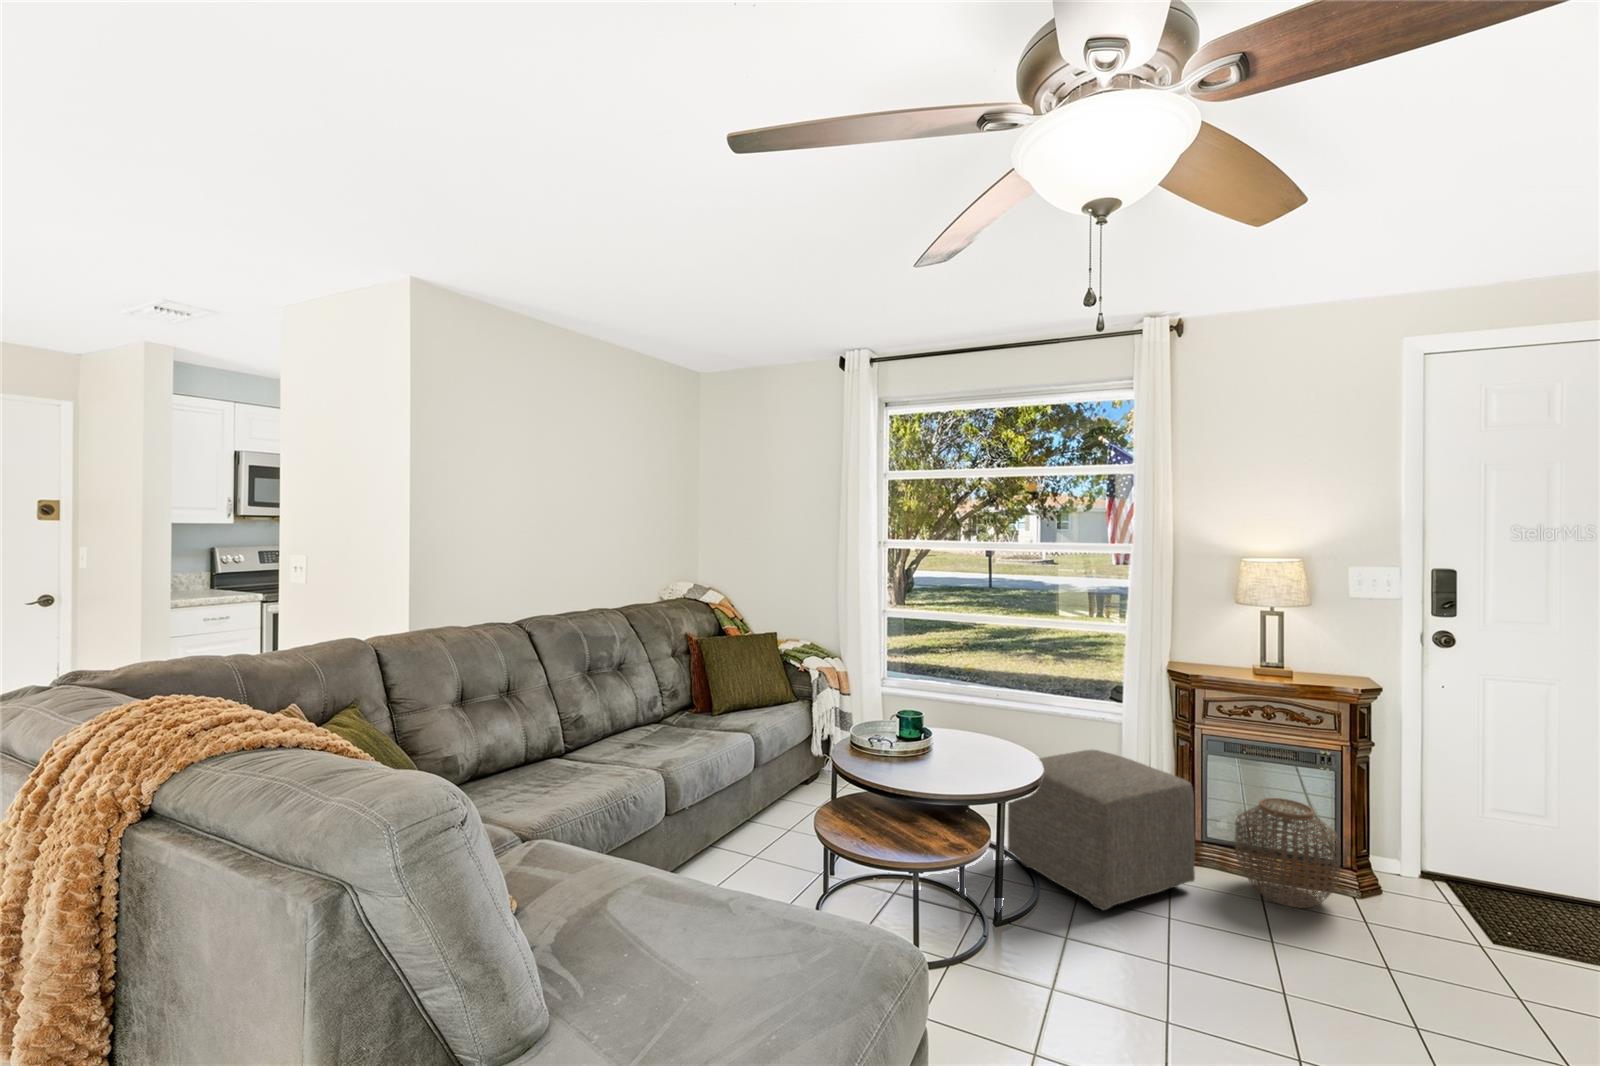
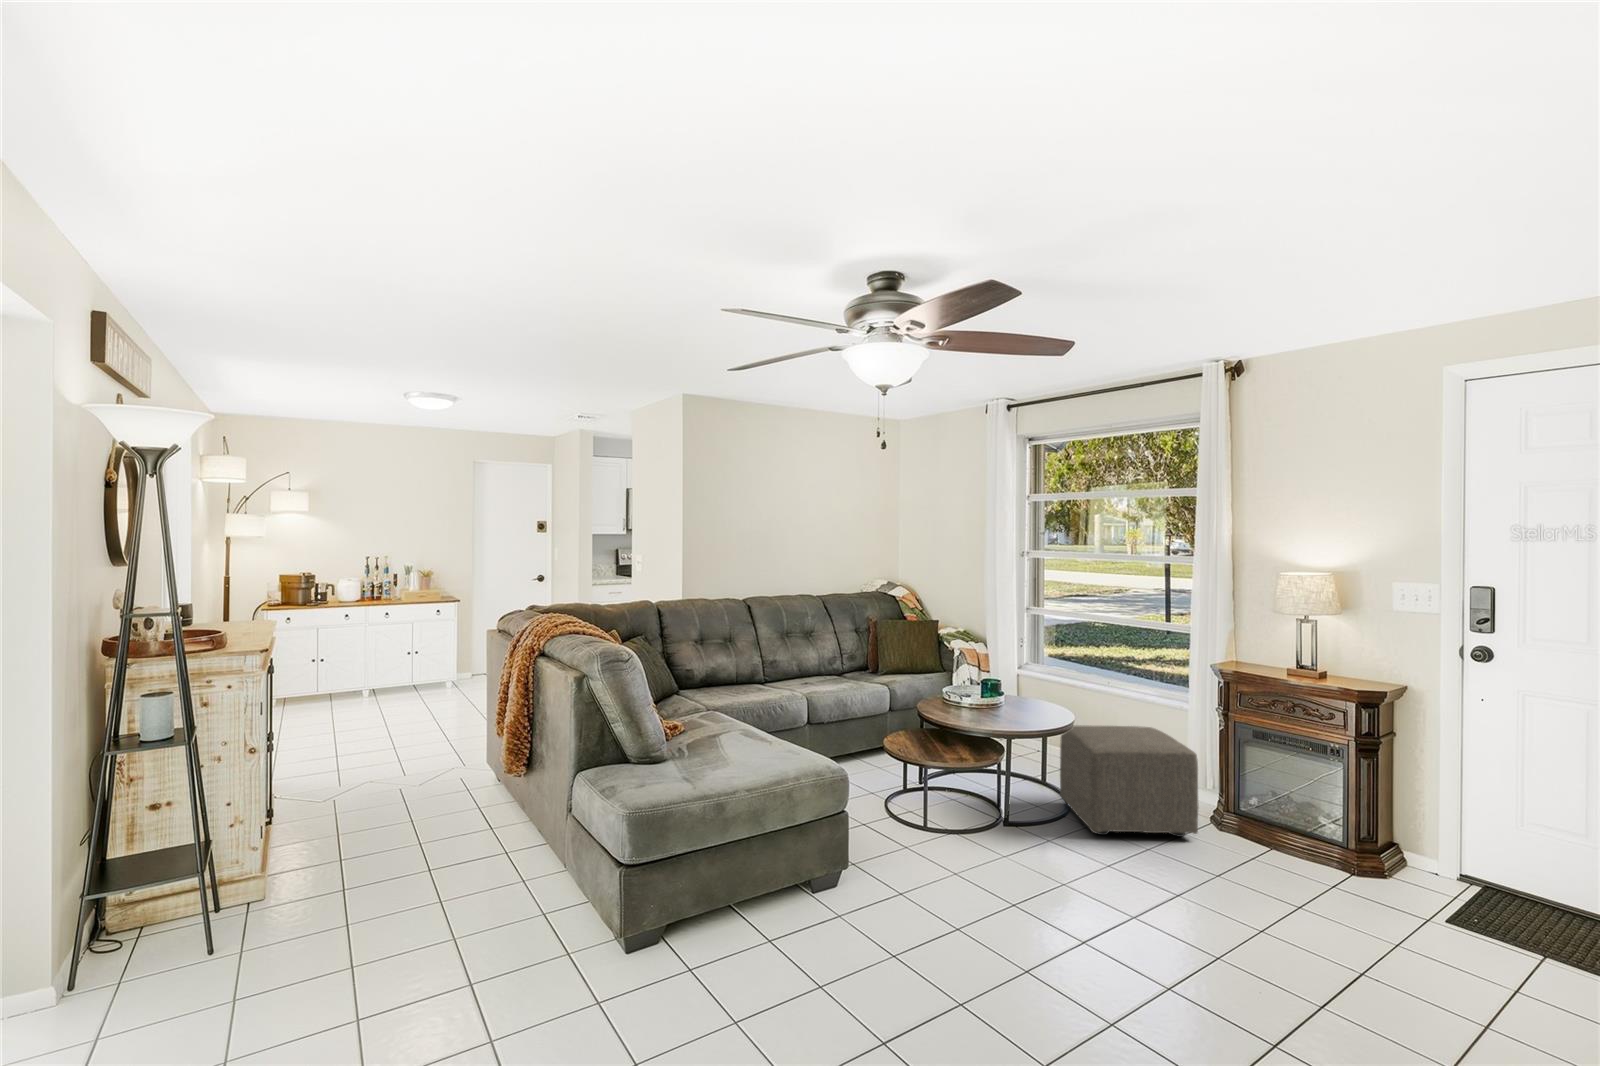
woven basket: present [1235,798,1341,908] -> none [1237,777,1324,868]

